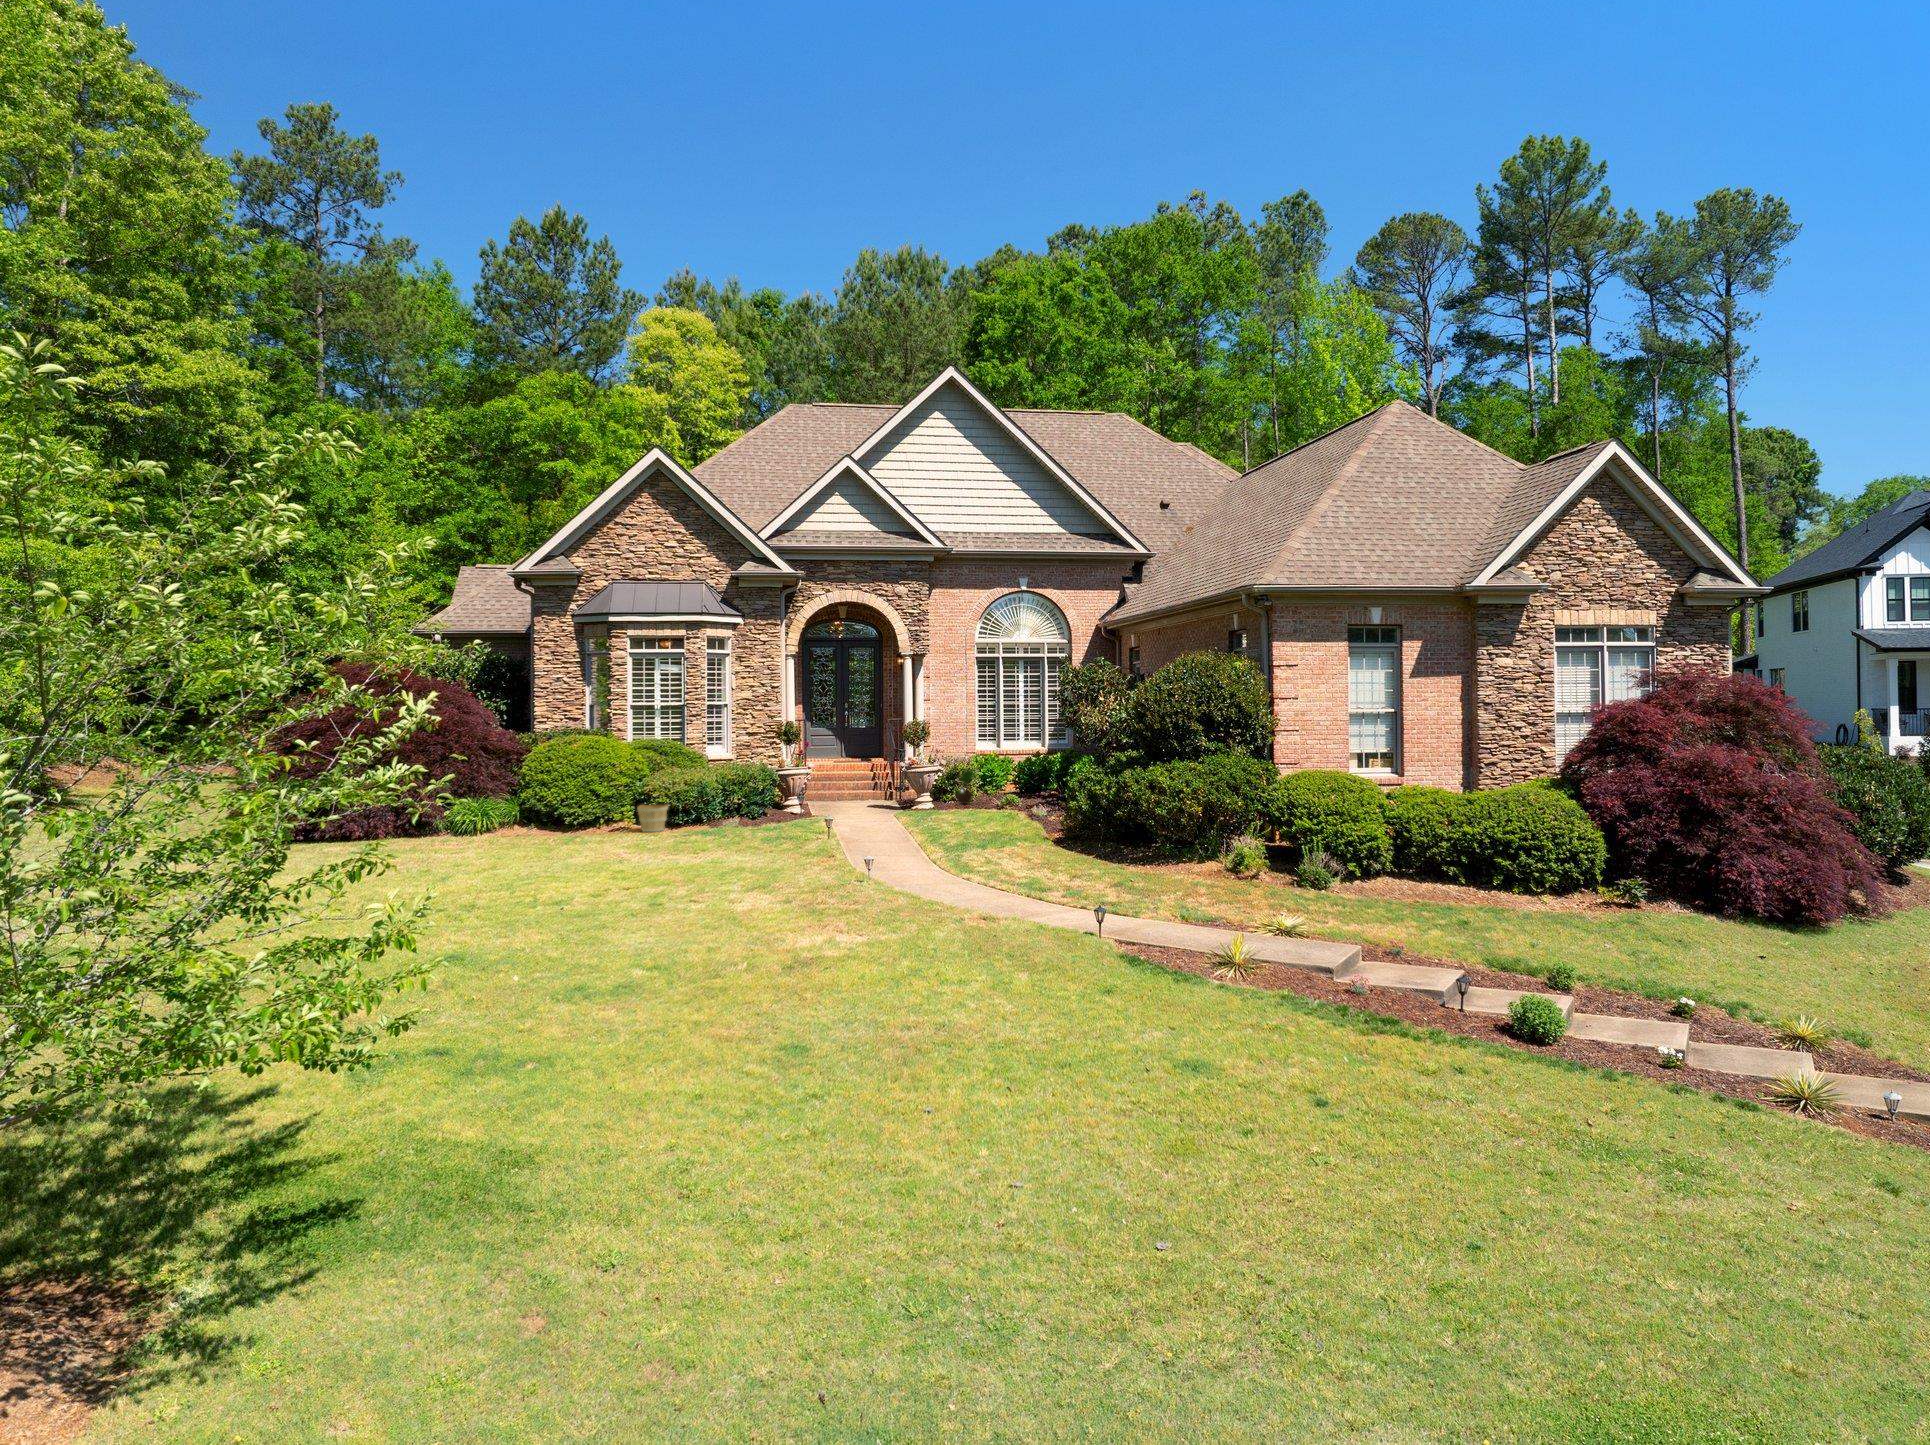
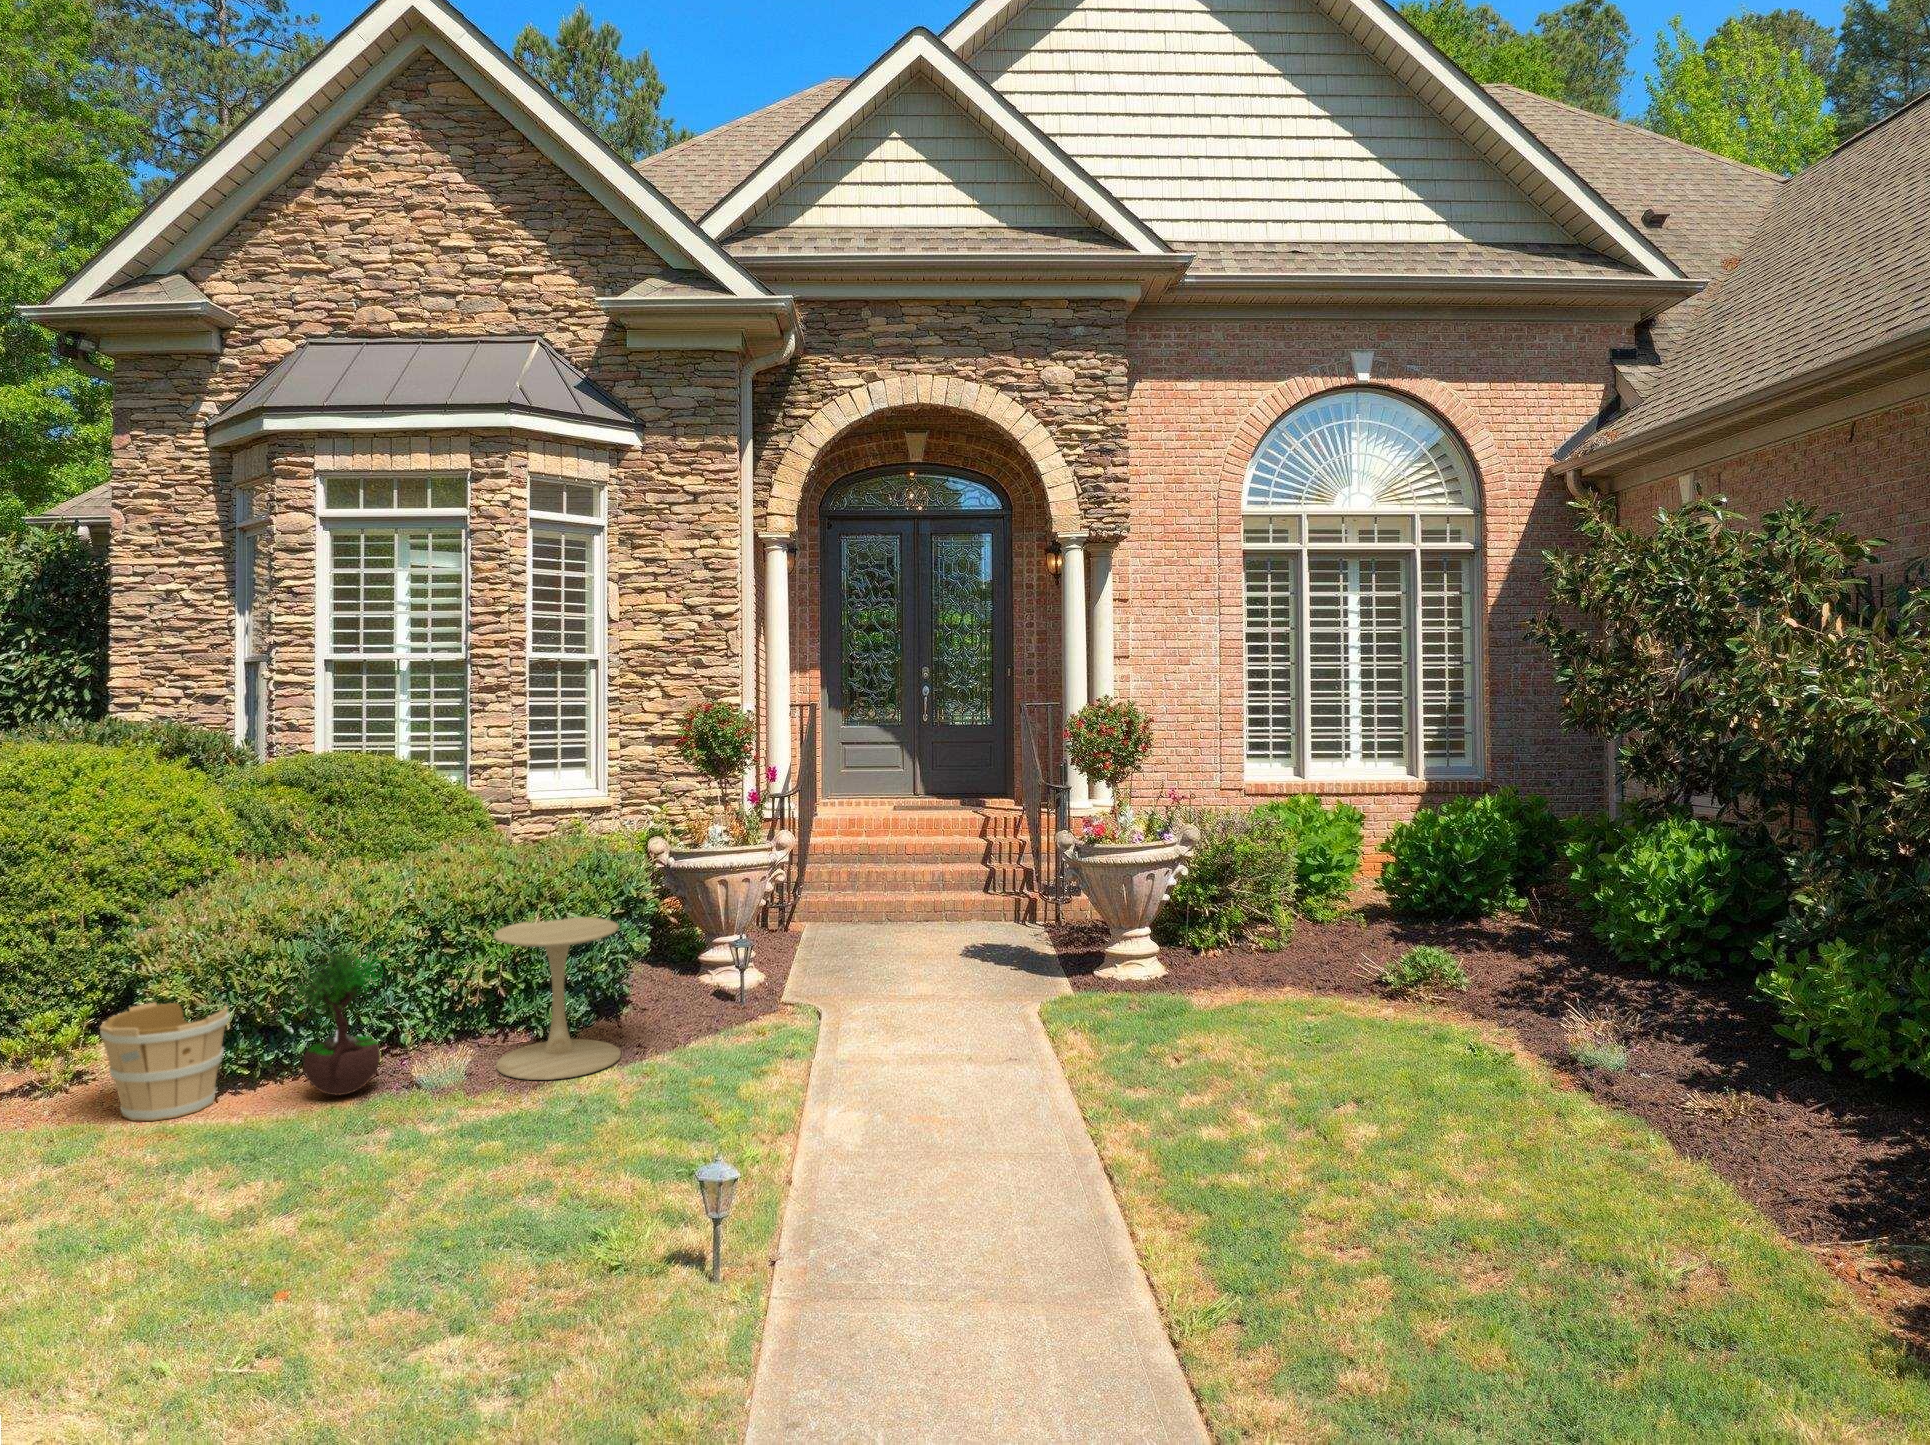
potted tree: present [956,770,974,804] -> present [287,939,383,1095]
pedestal table: none [733,784,769,826] -> present [493,917,621,1080]

